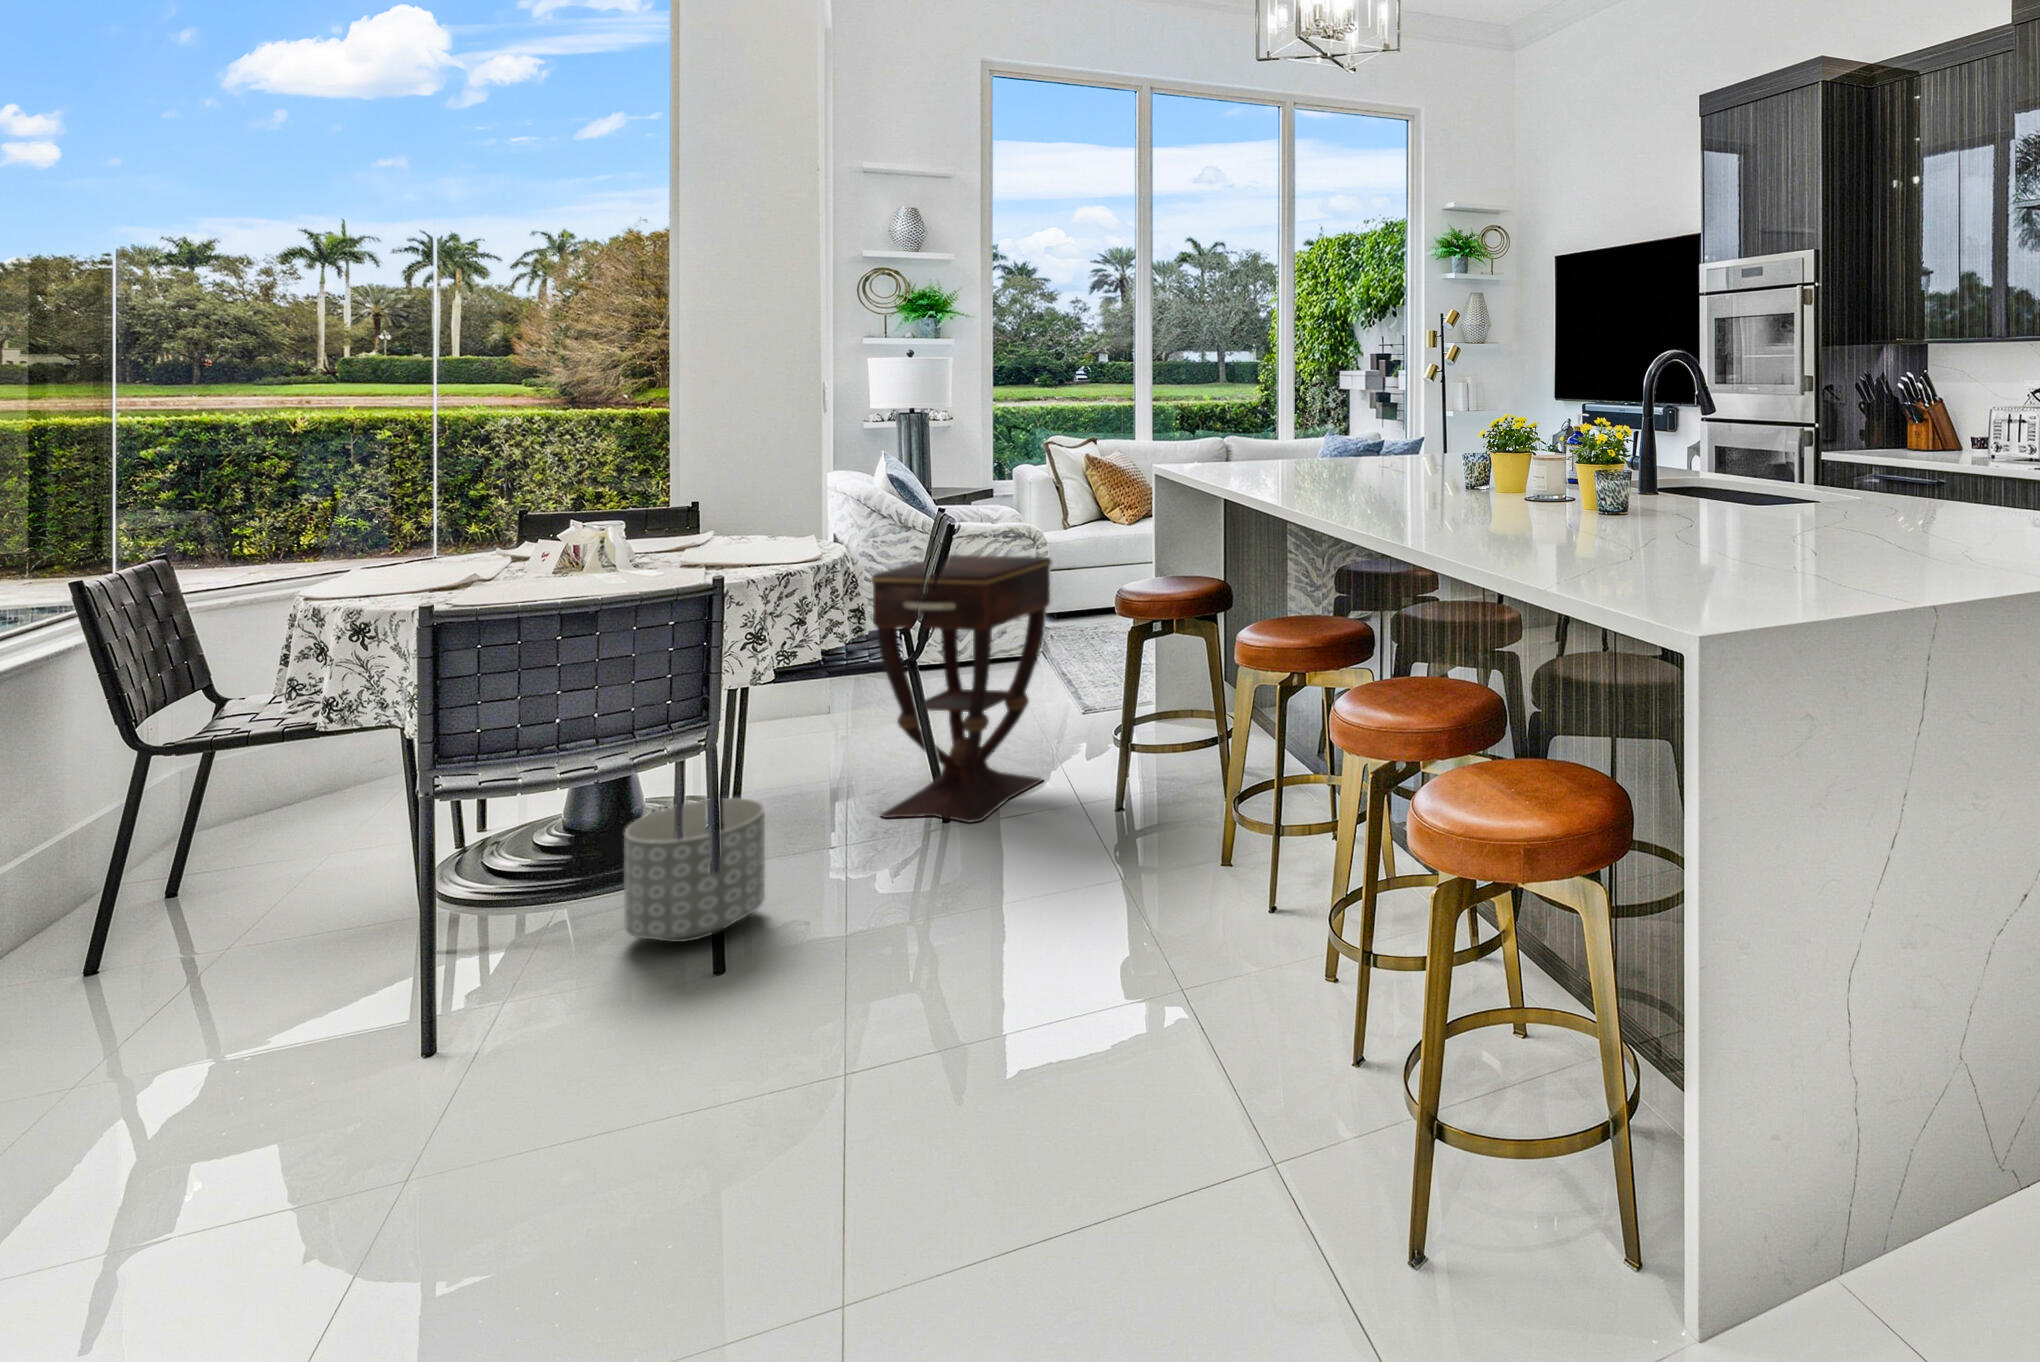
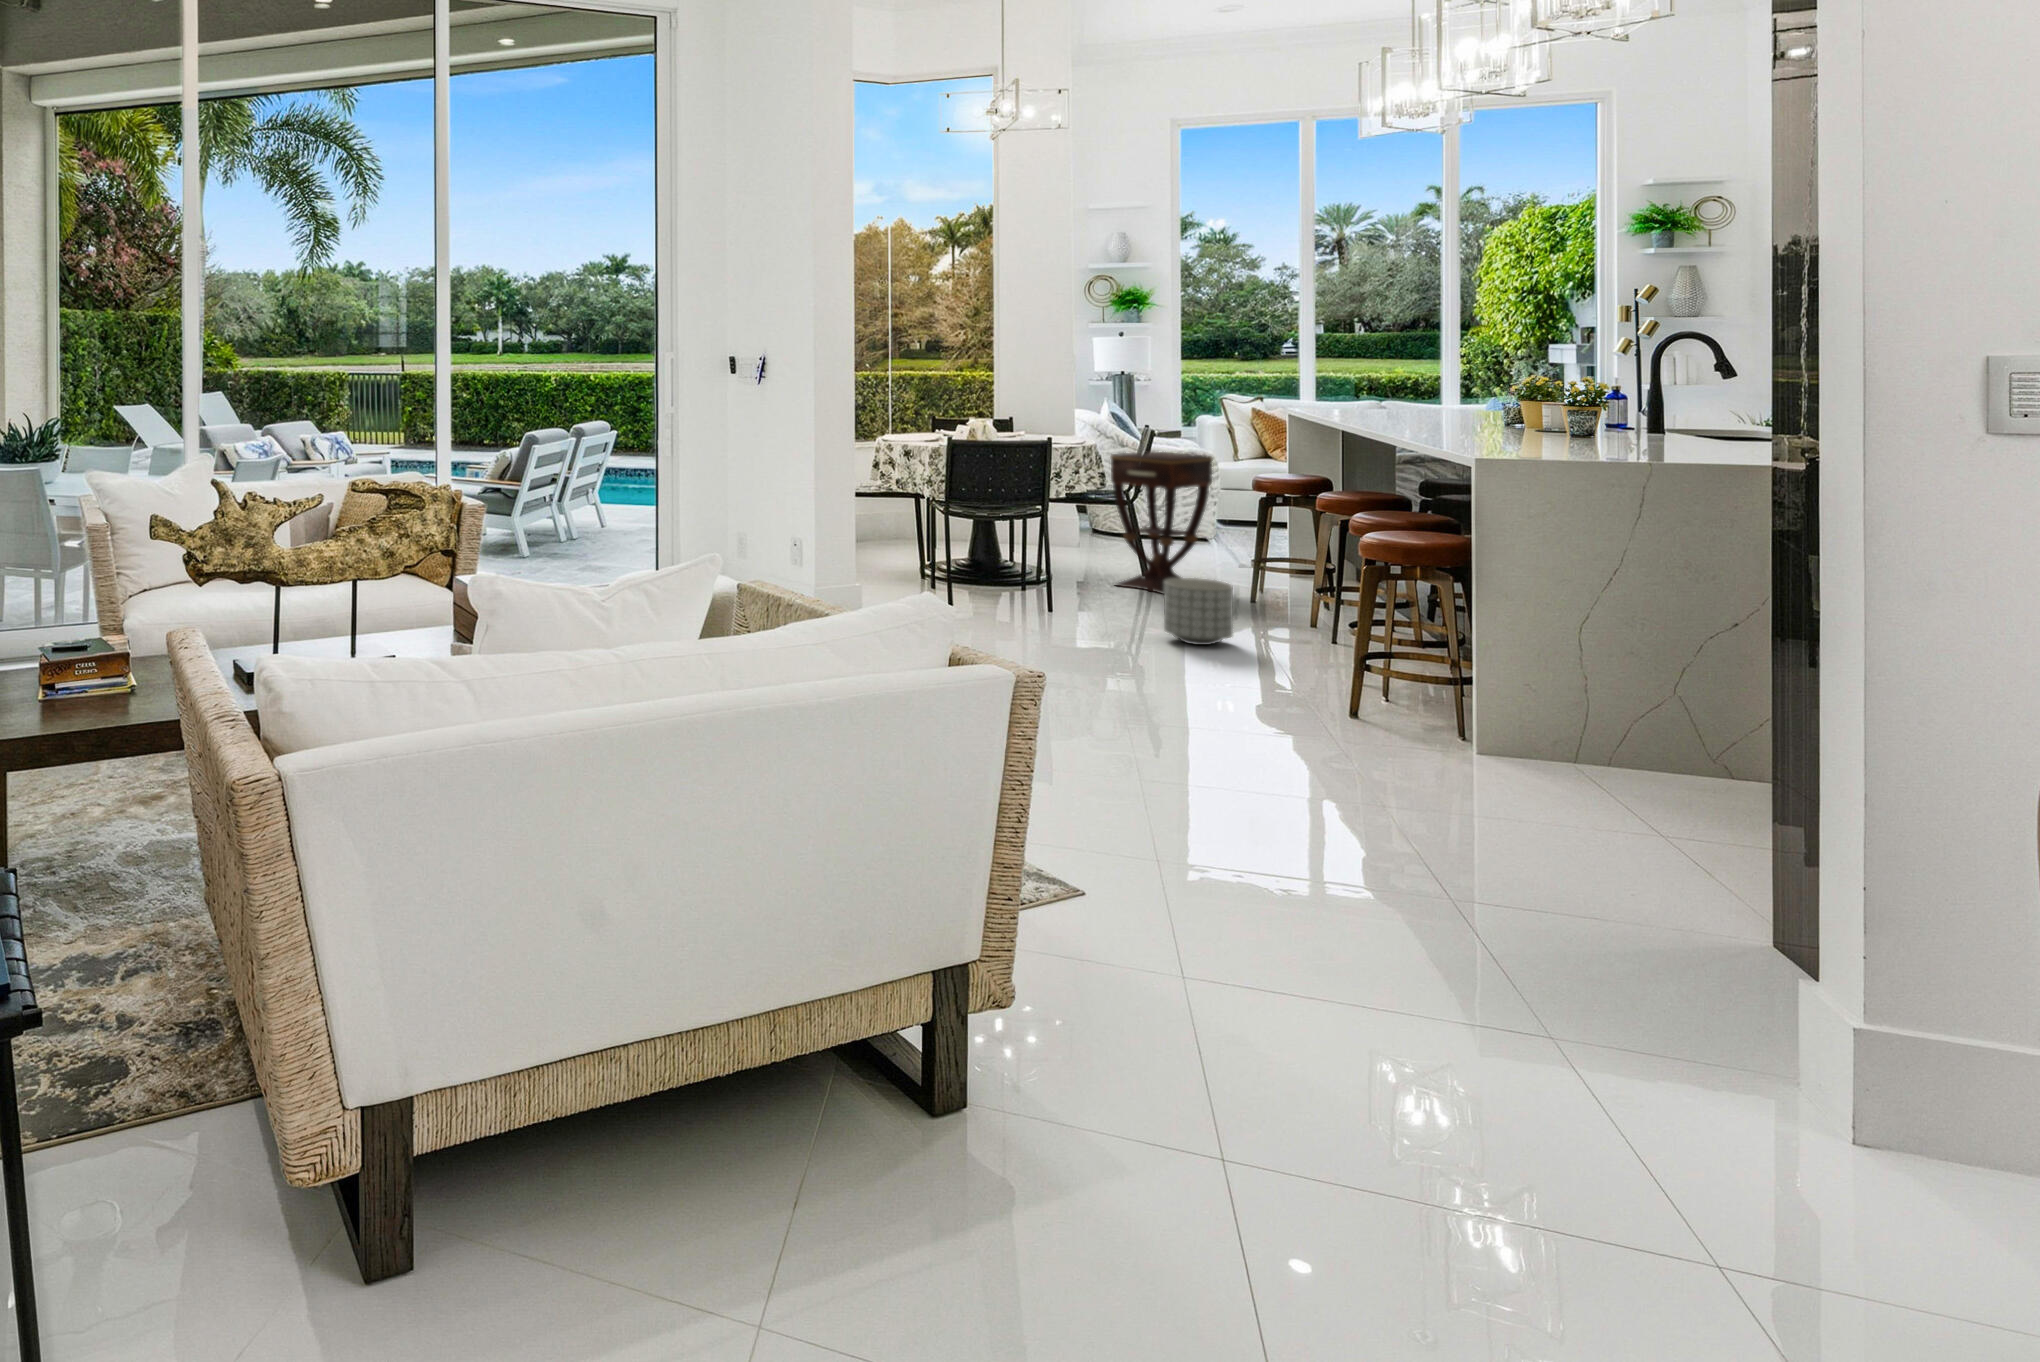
planter: present [624,798,765,942] -> present [1164,578,1233,645]

